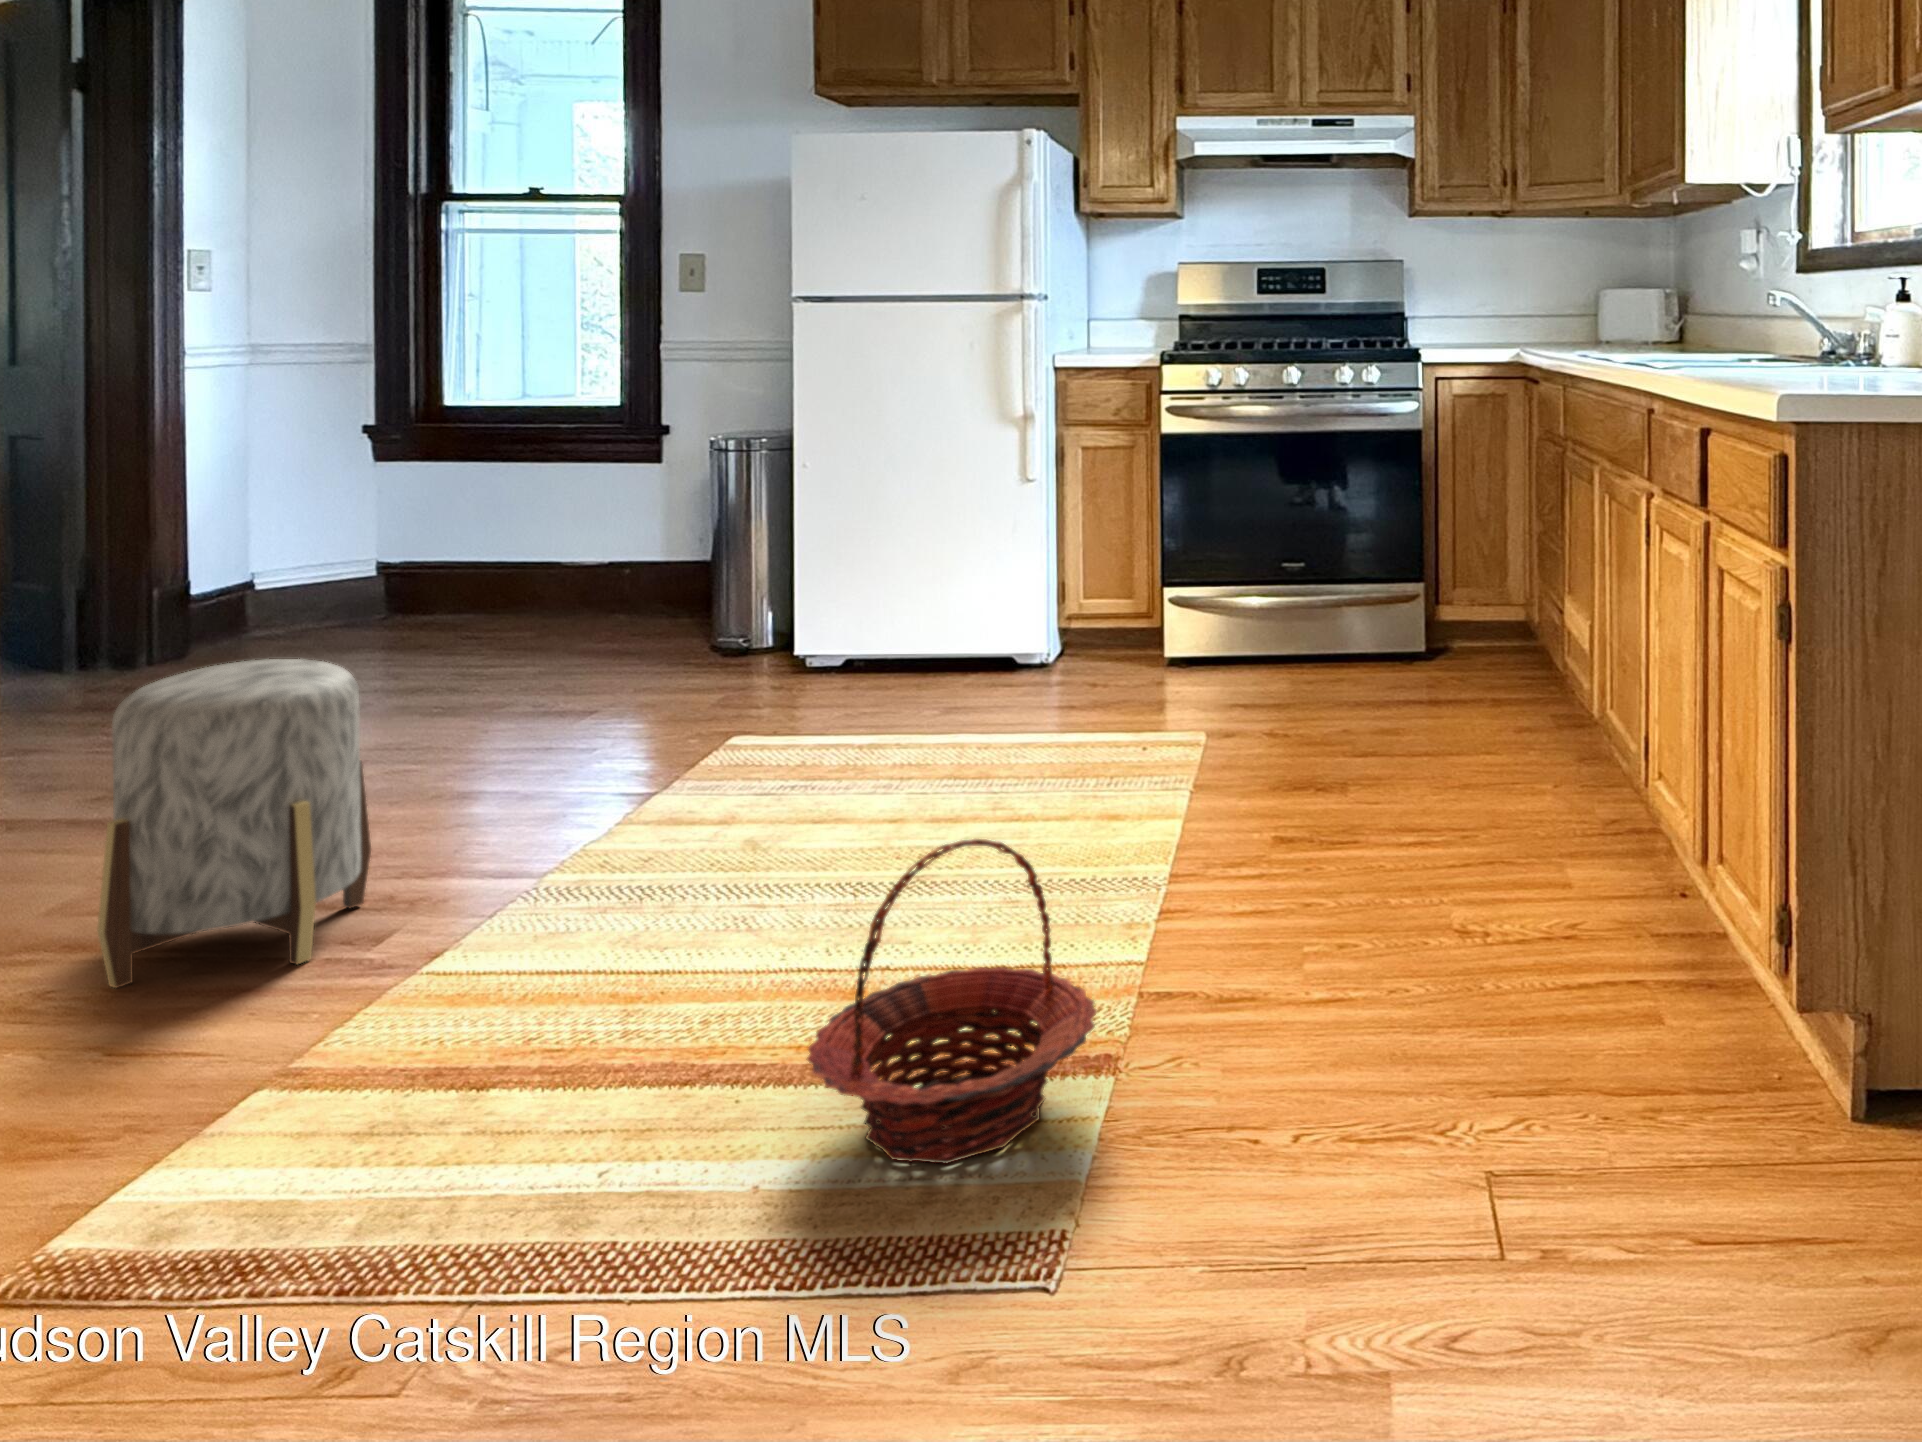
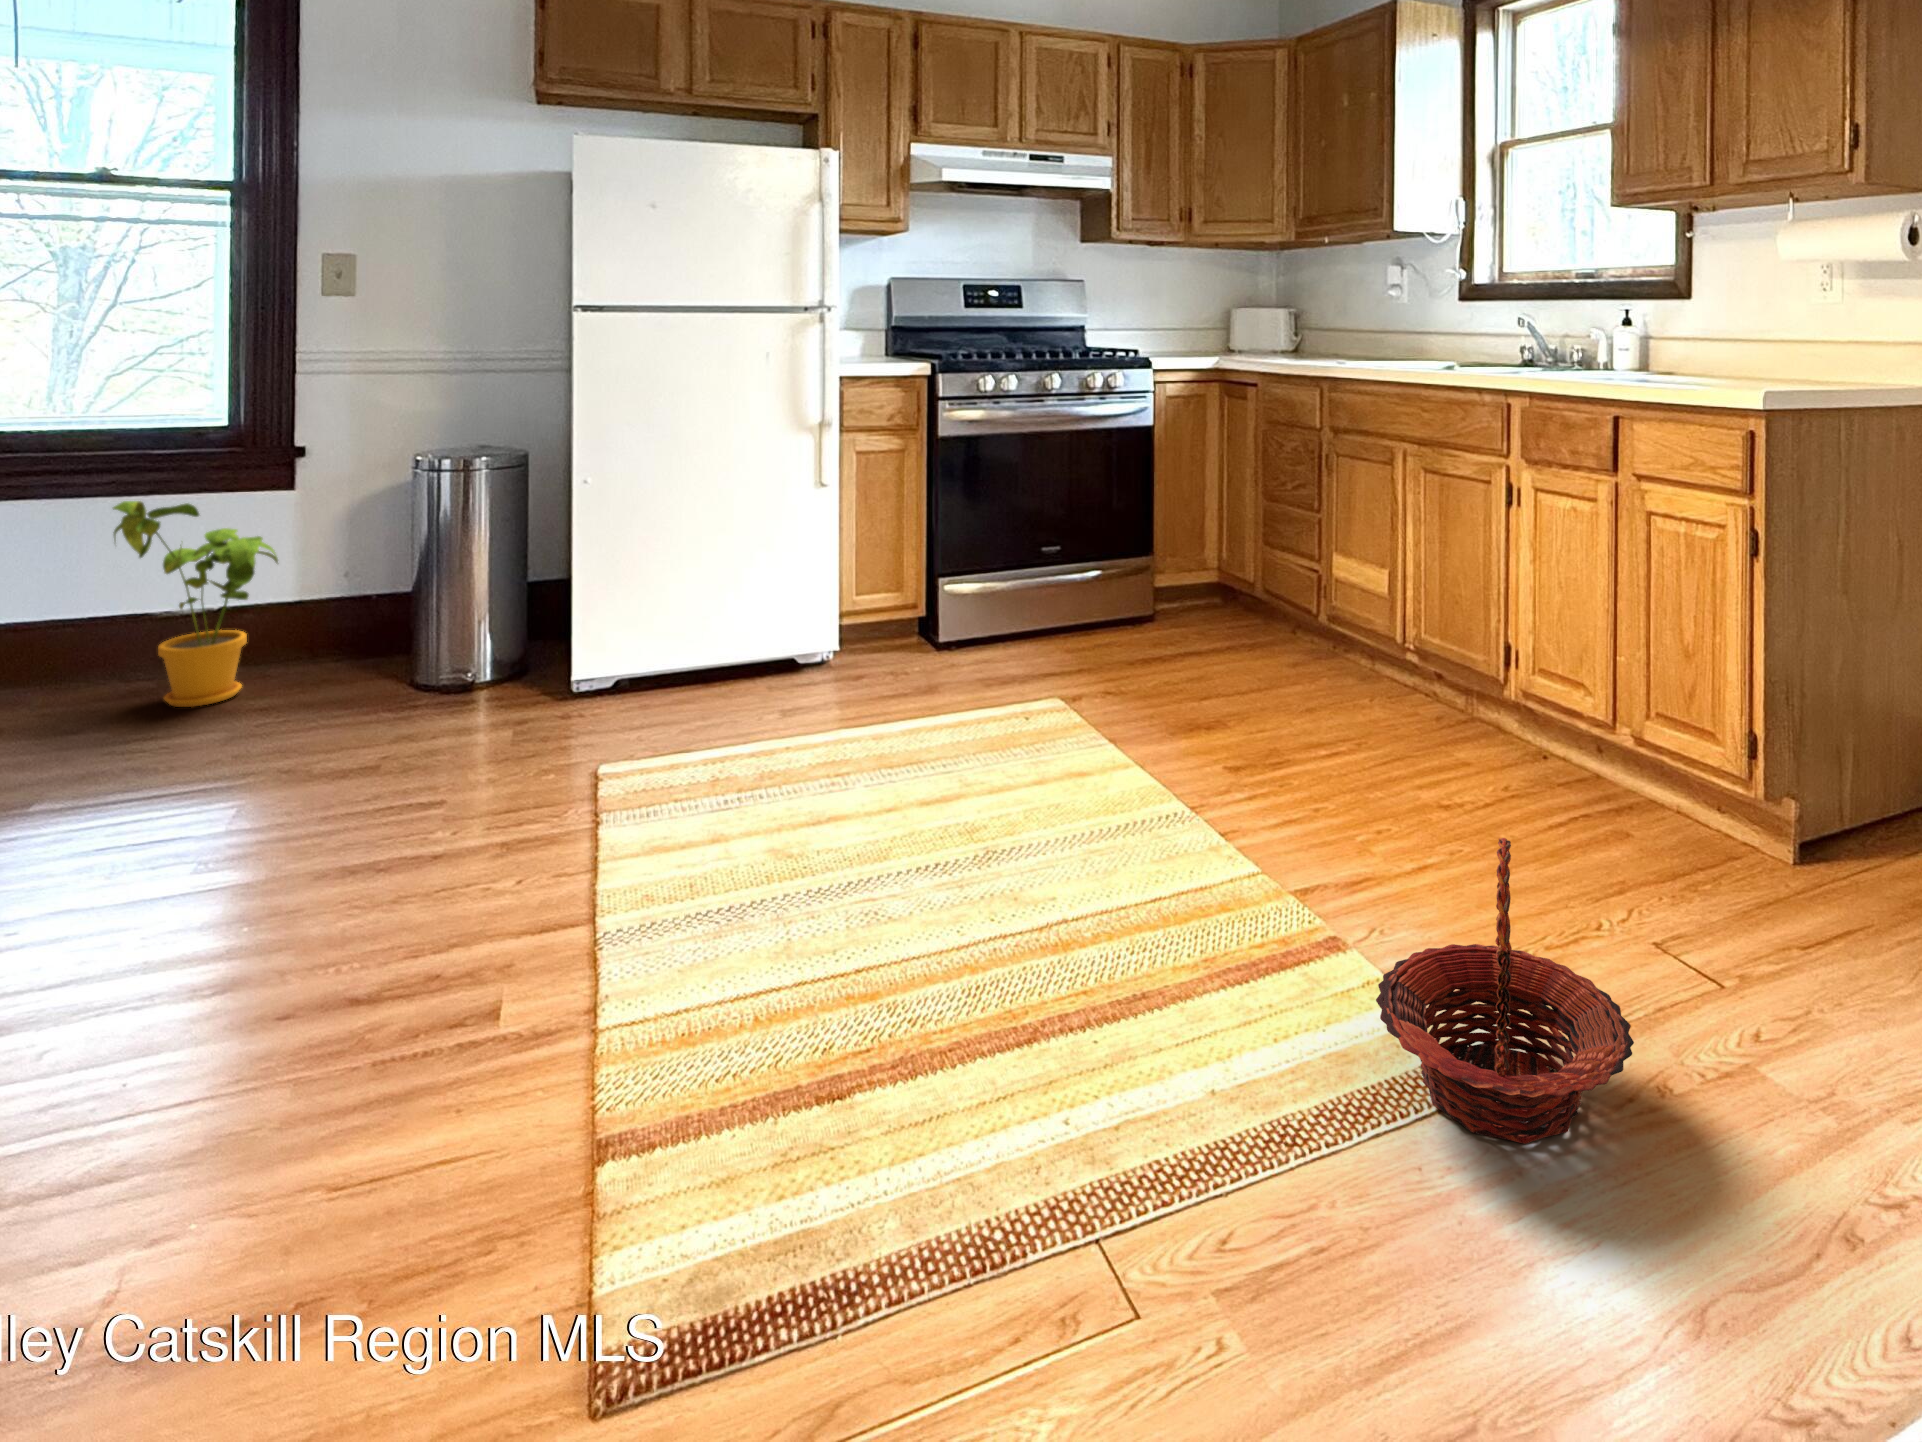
house plant: none [489,463,616,644] -> present [113,501,278,707]
stool: present [97,659,371,989] -> none [298,778,592,1246]

